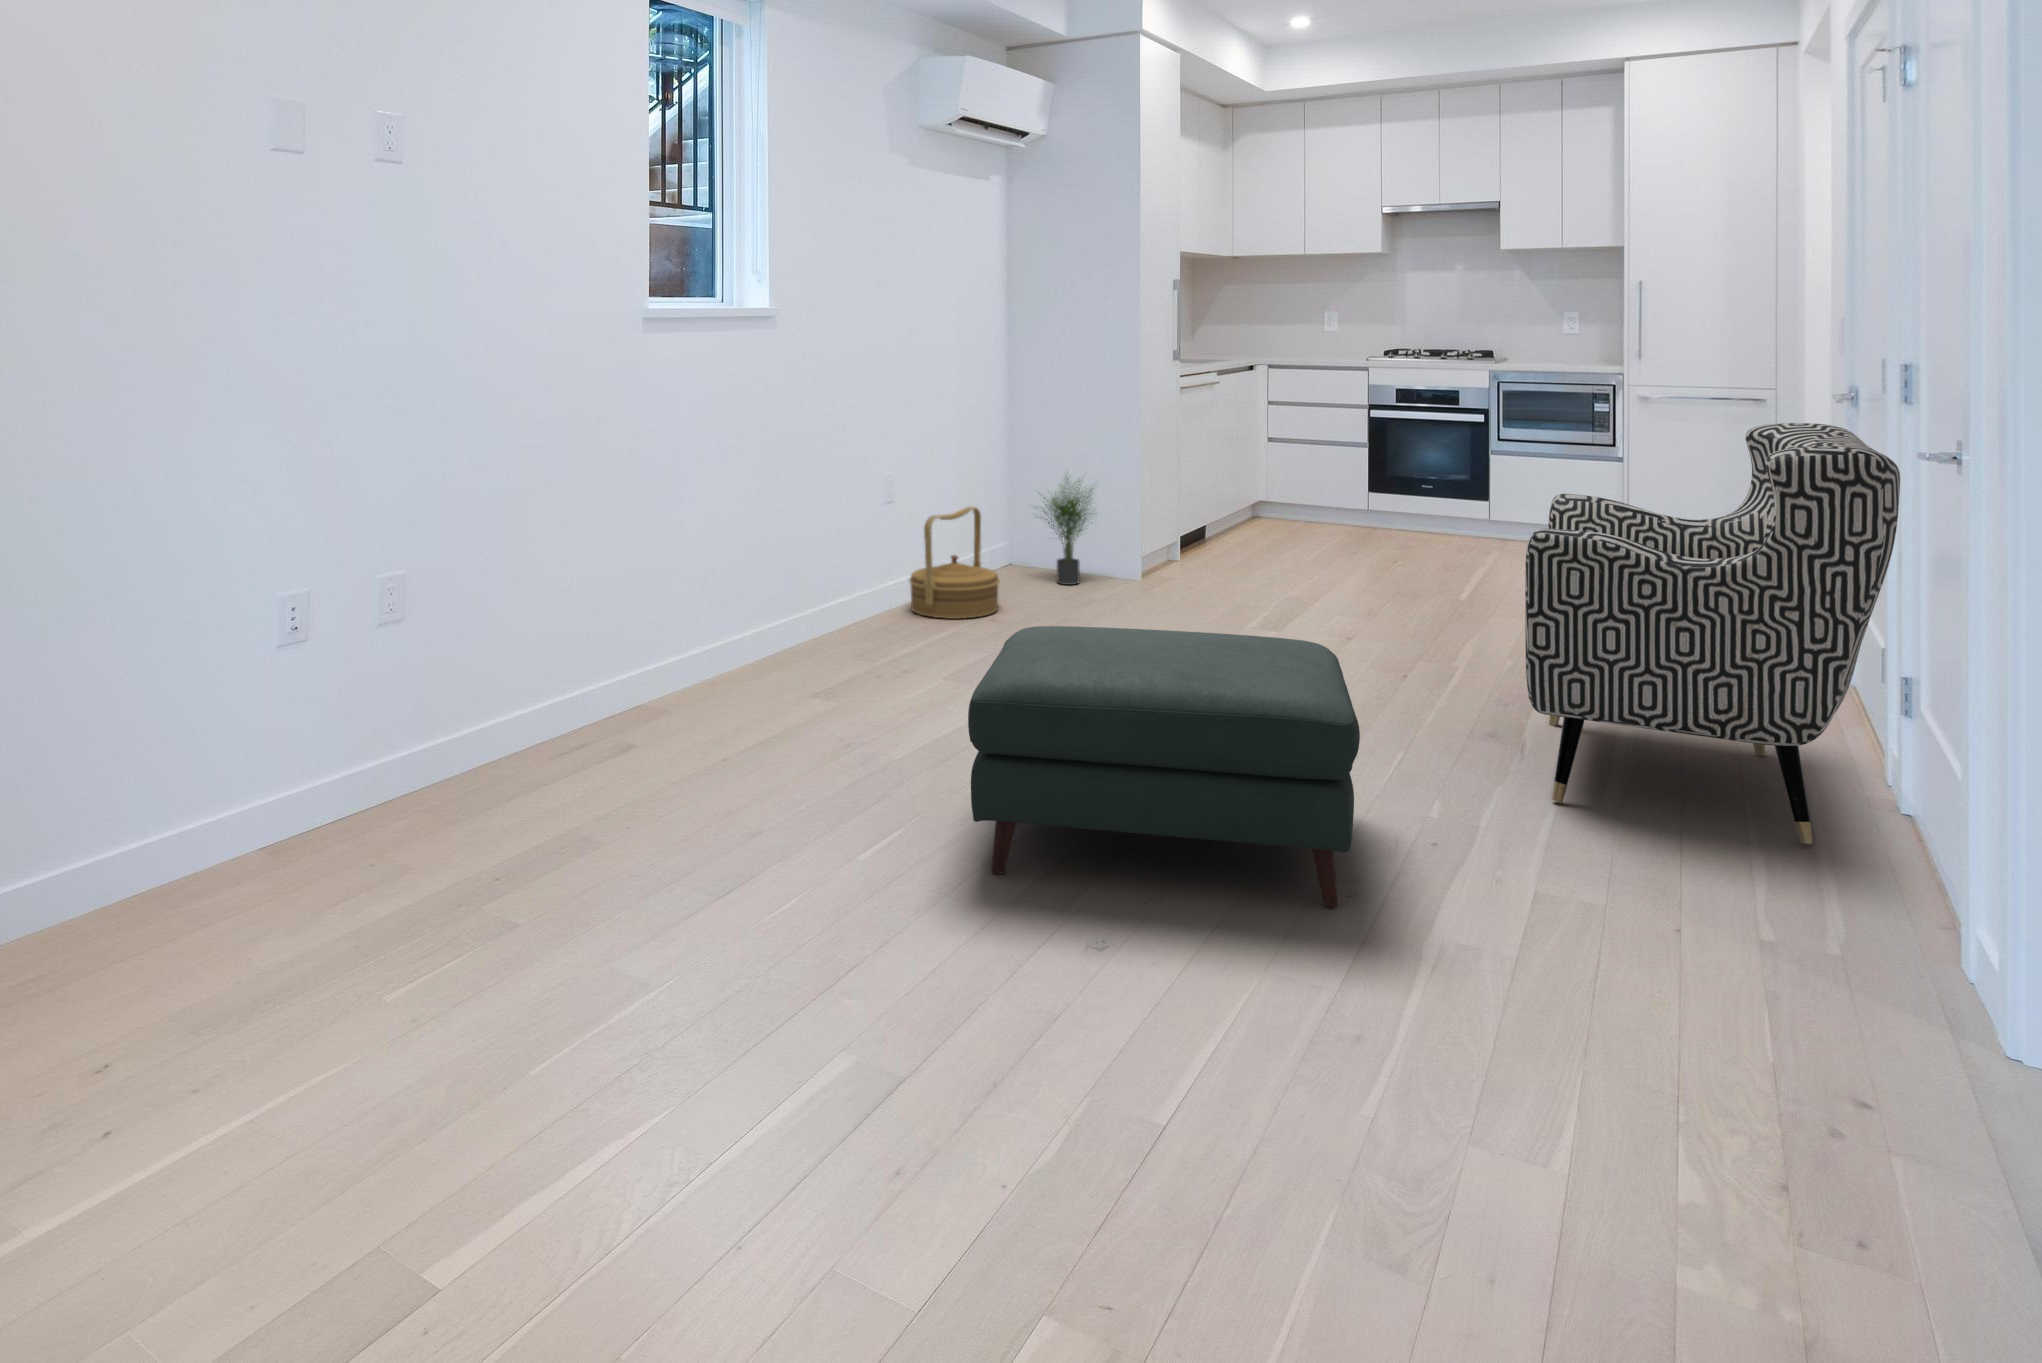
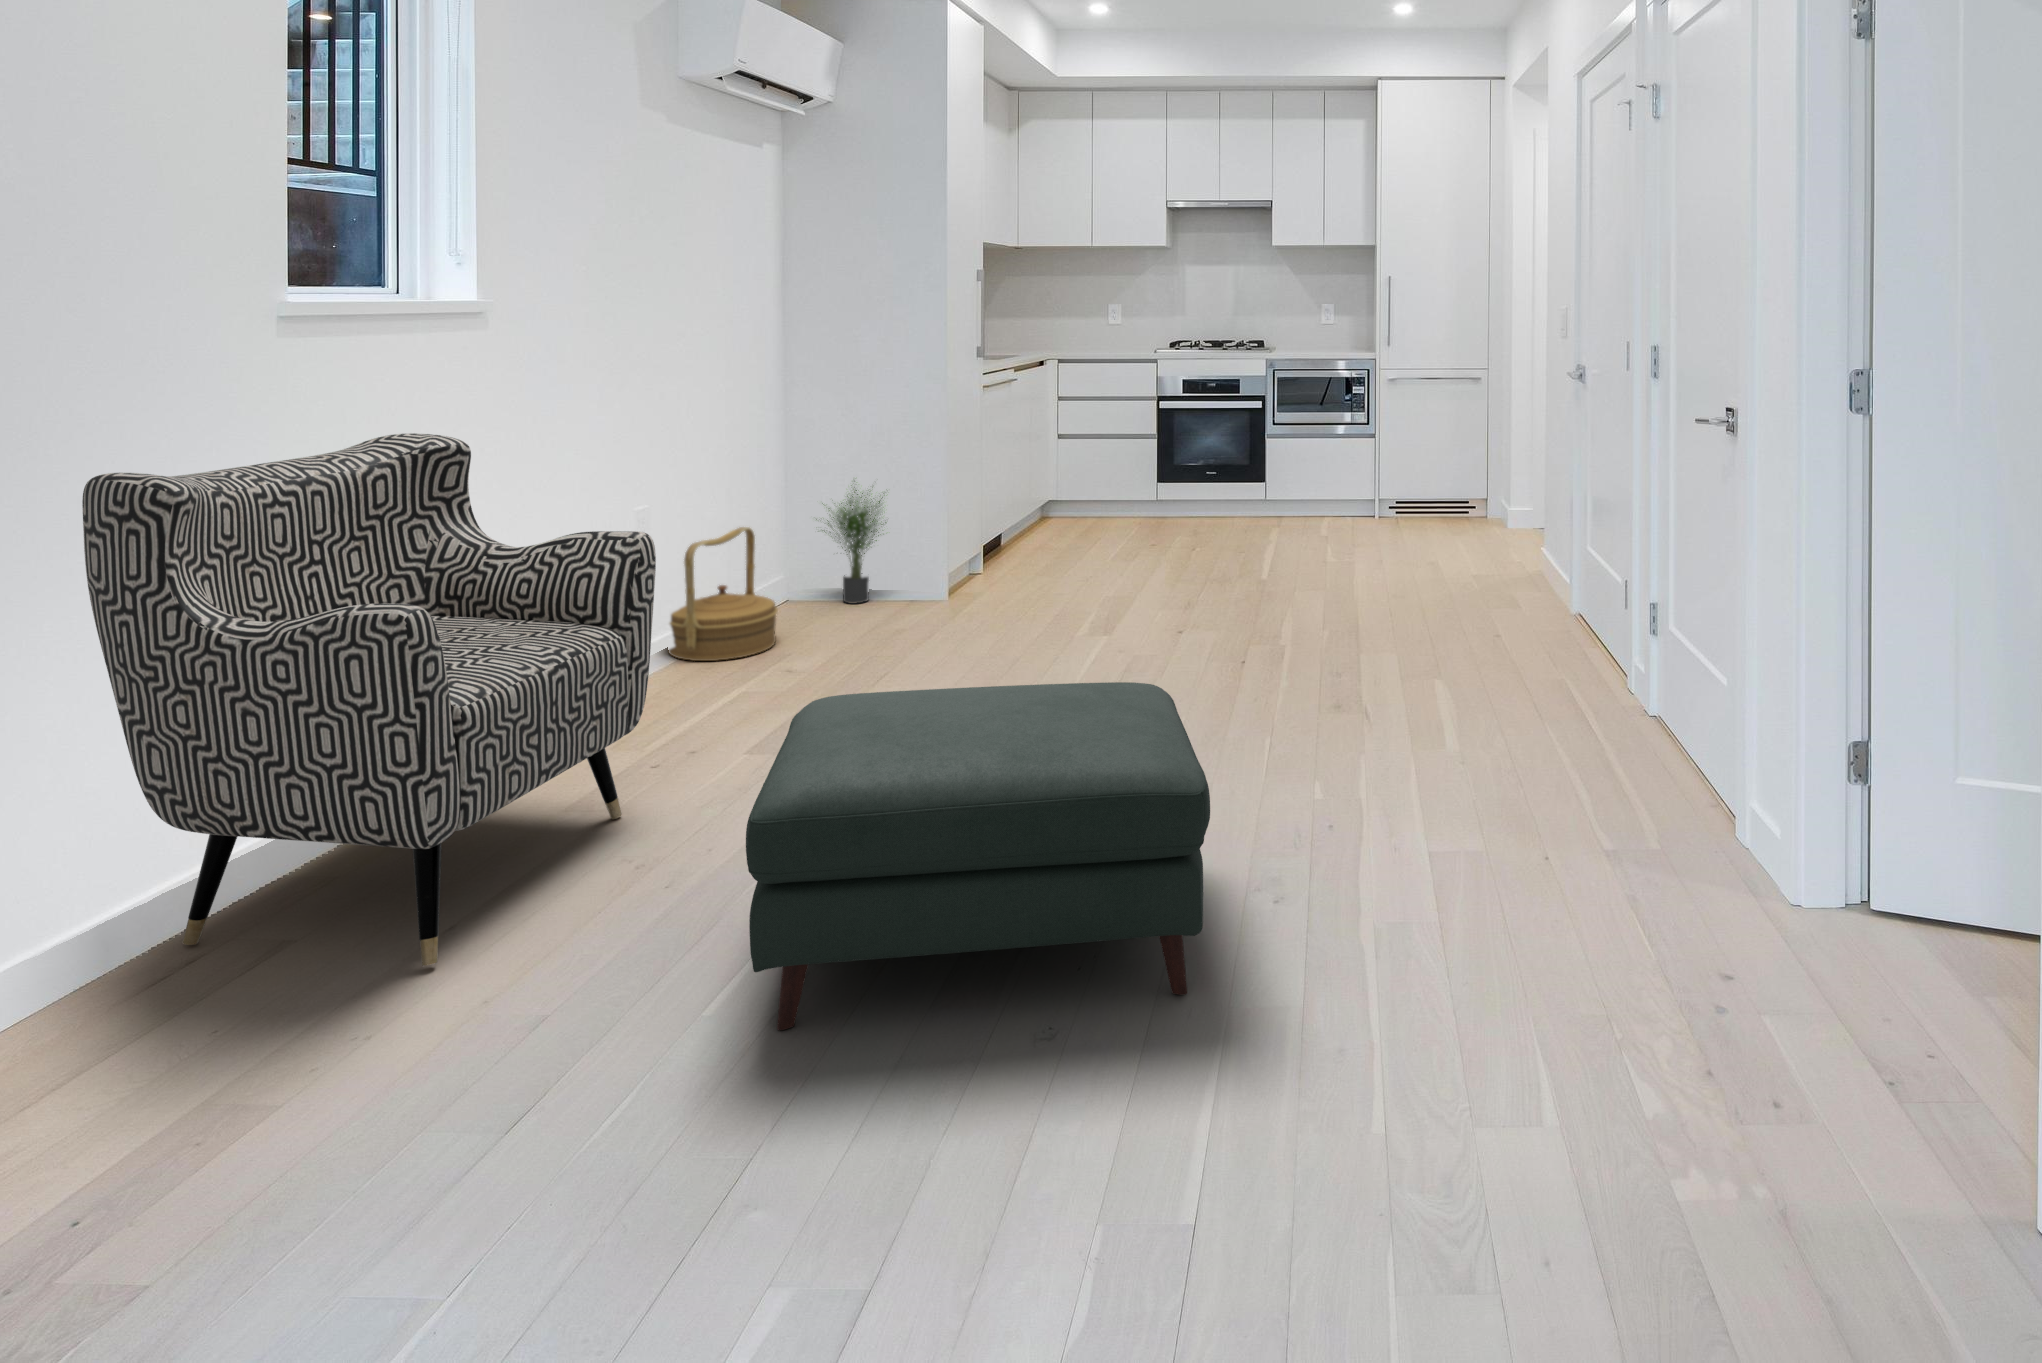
armchair: present [1525,423,1900,843] -> present [82,433,656,966]

